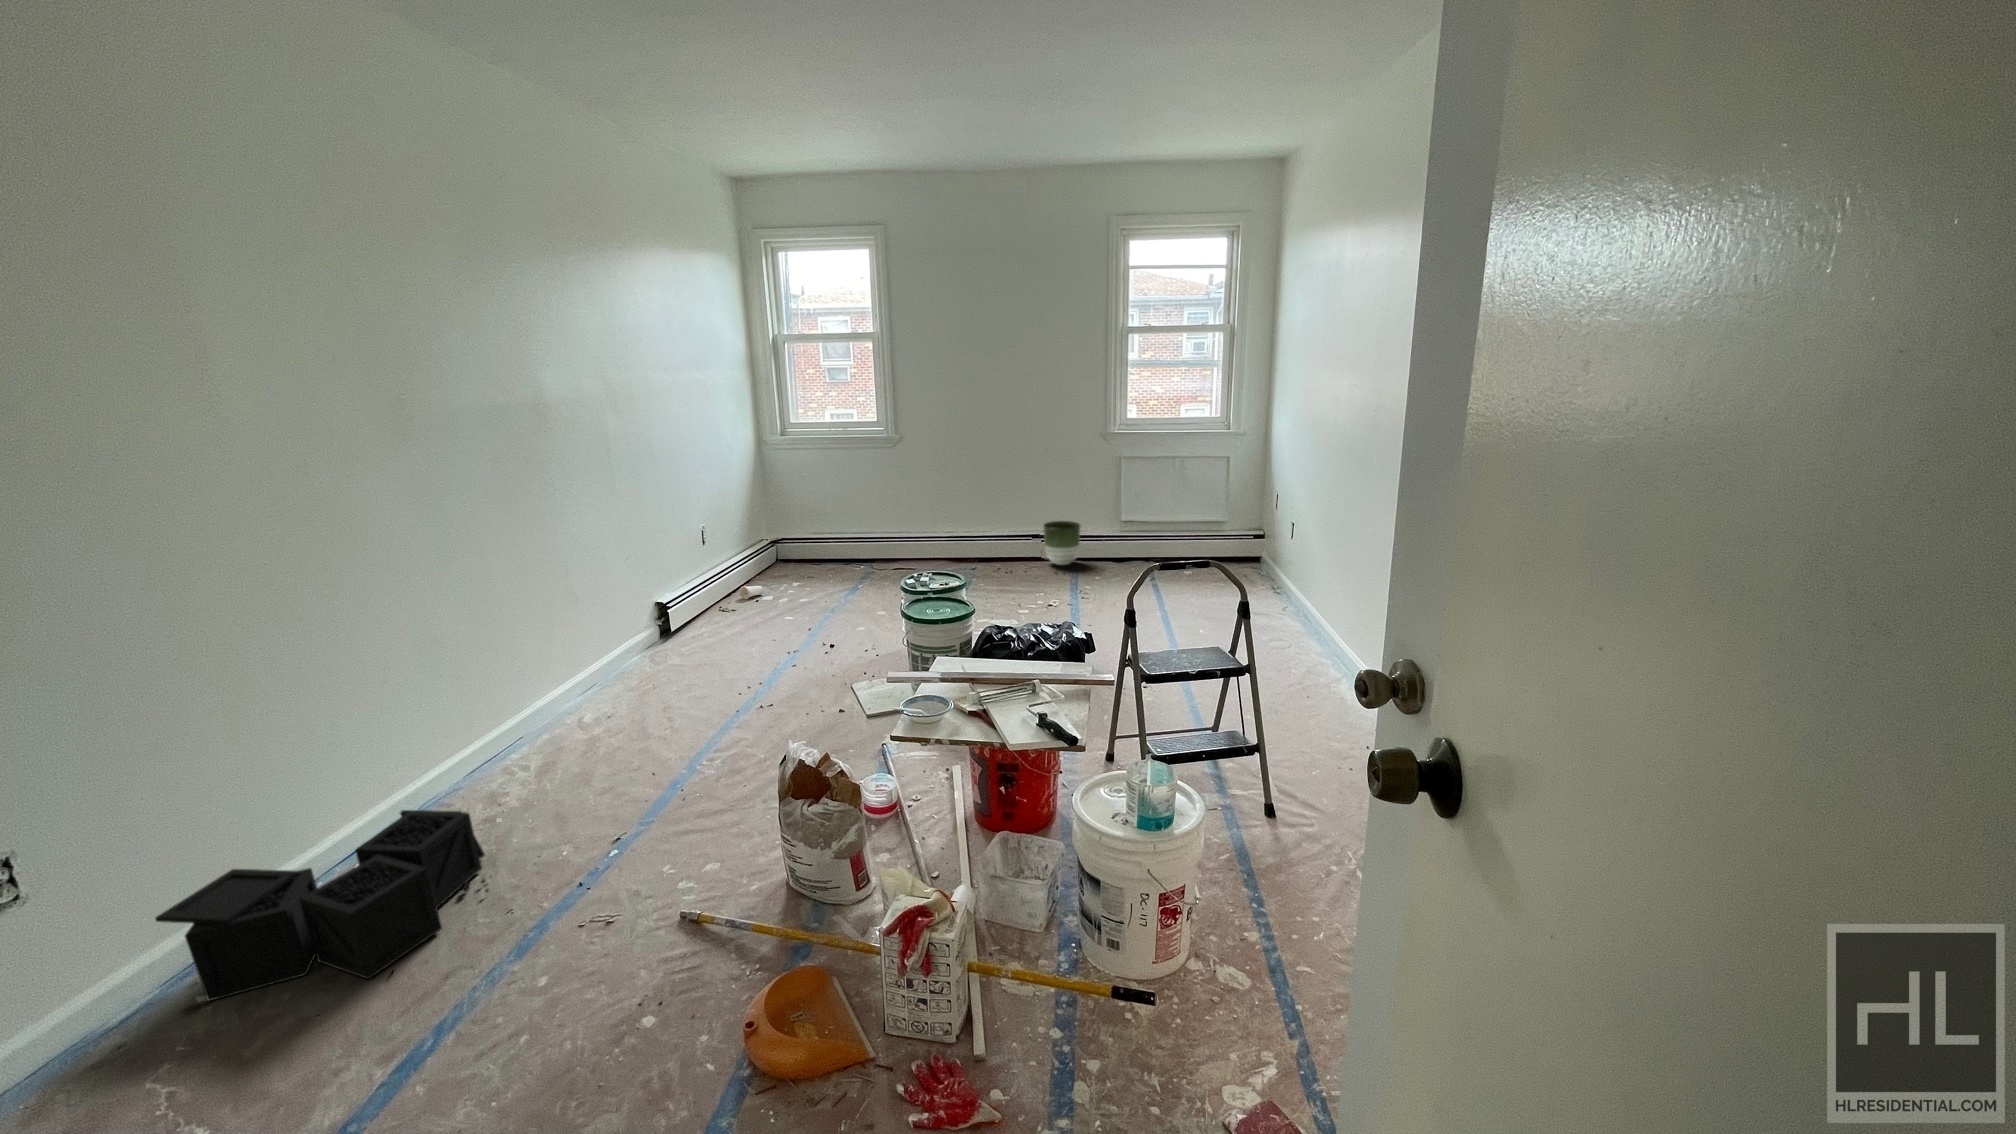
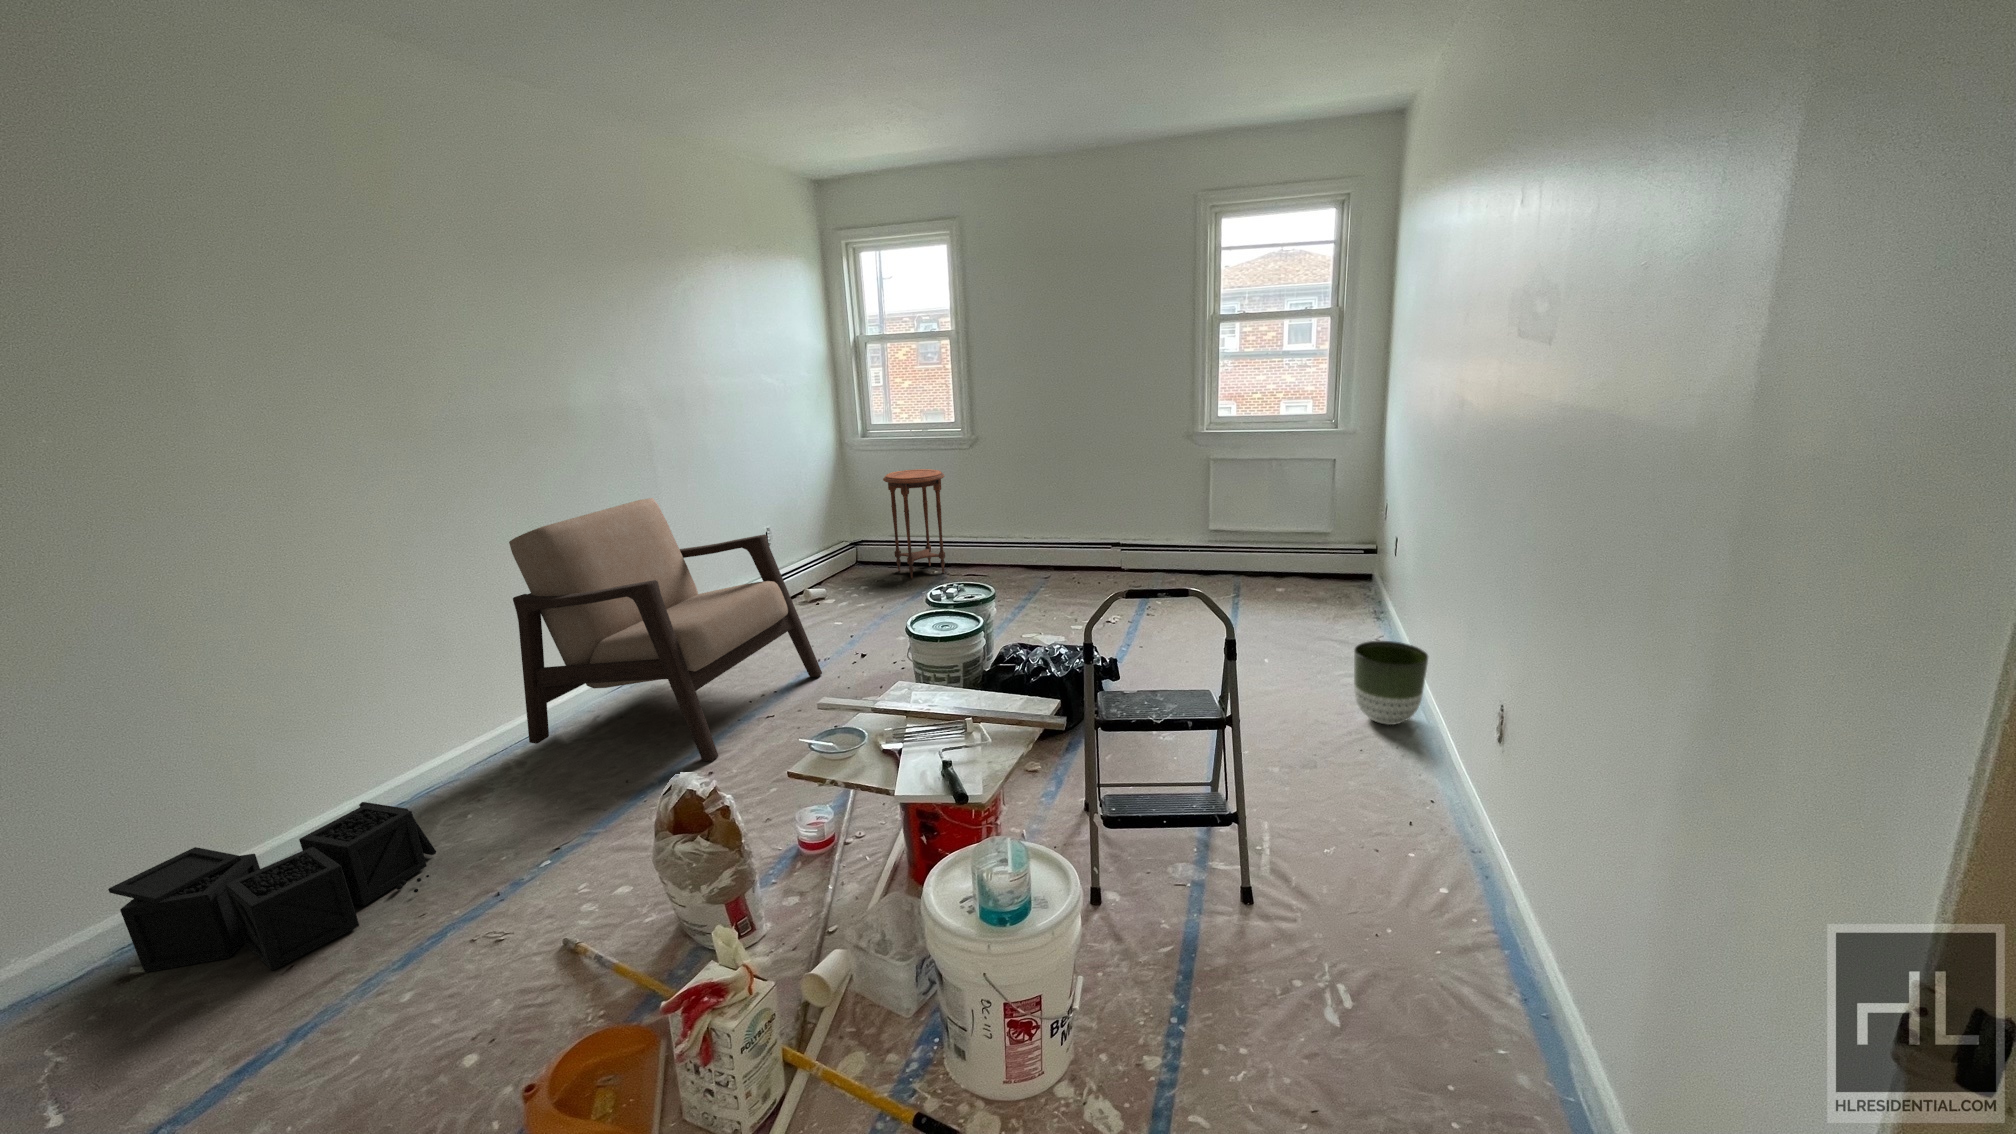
side table: none [812,467,874,573] -> present [883,469,945,579]
armchair: none [499,495,802,749] -> present [509,498,822,761]
planter: present [1044,521,1081,565] -> present [1354,641,1428,725]

